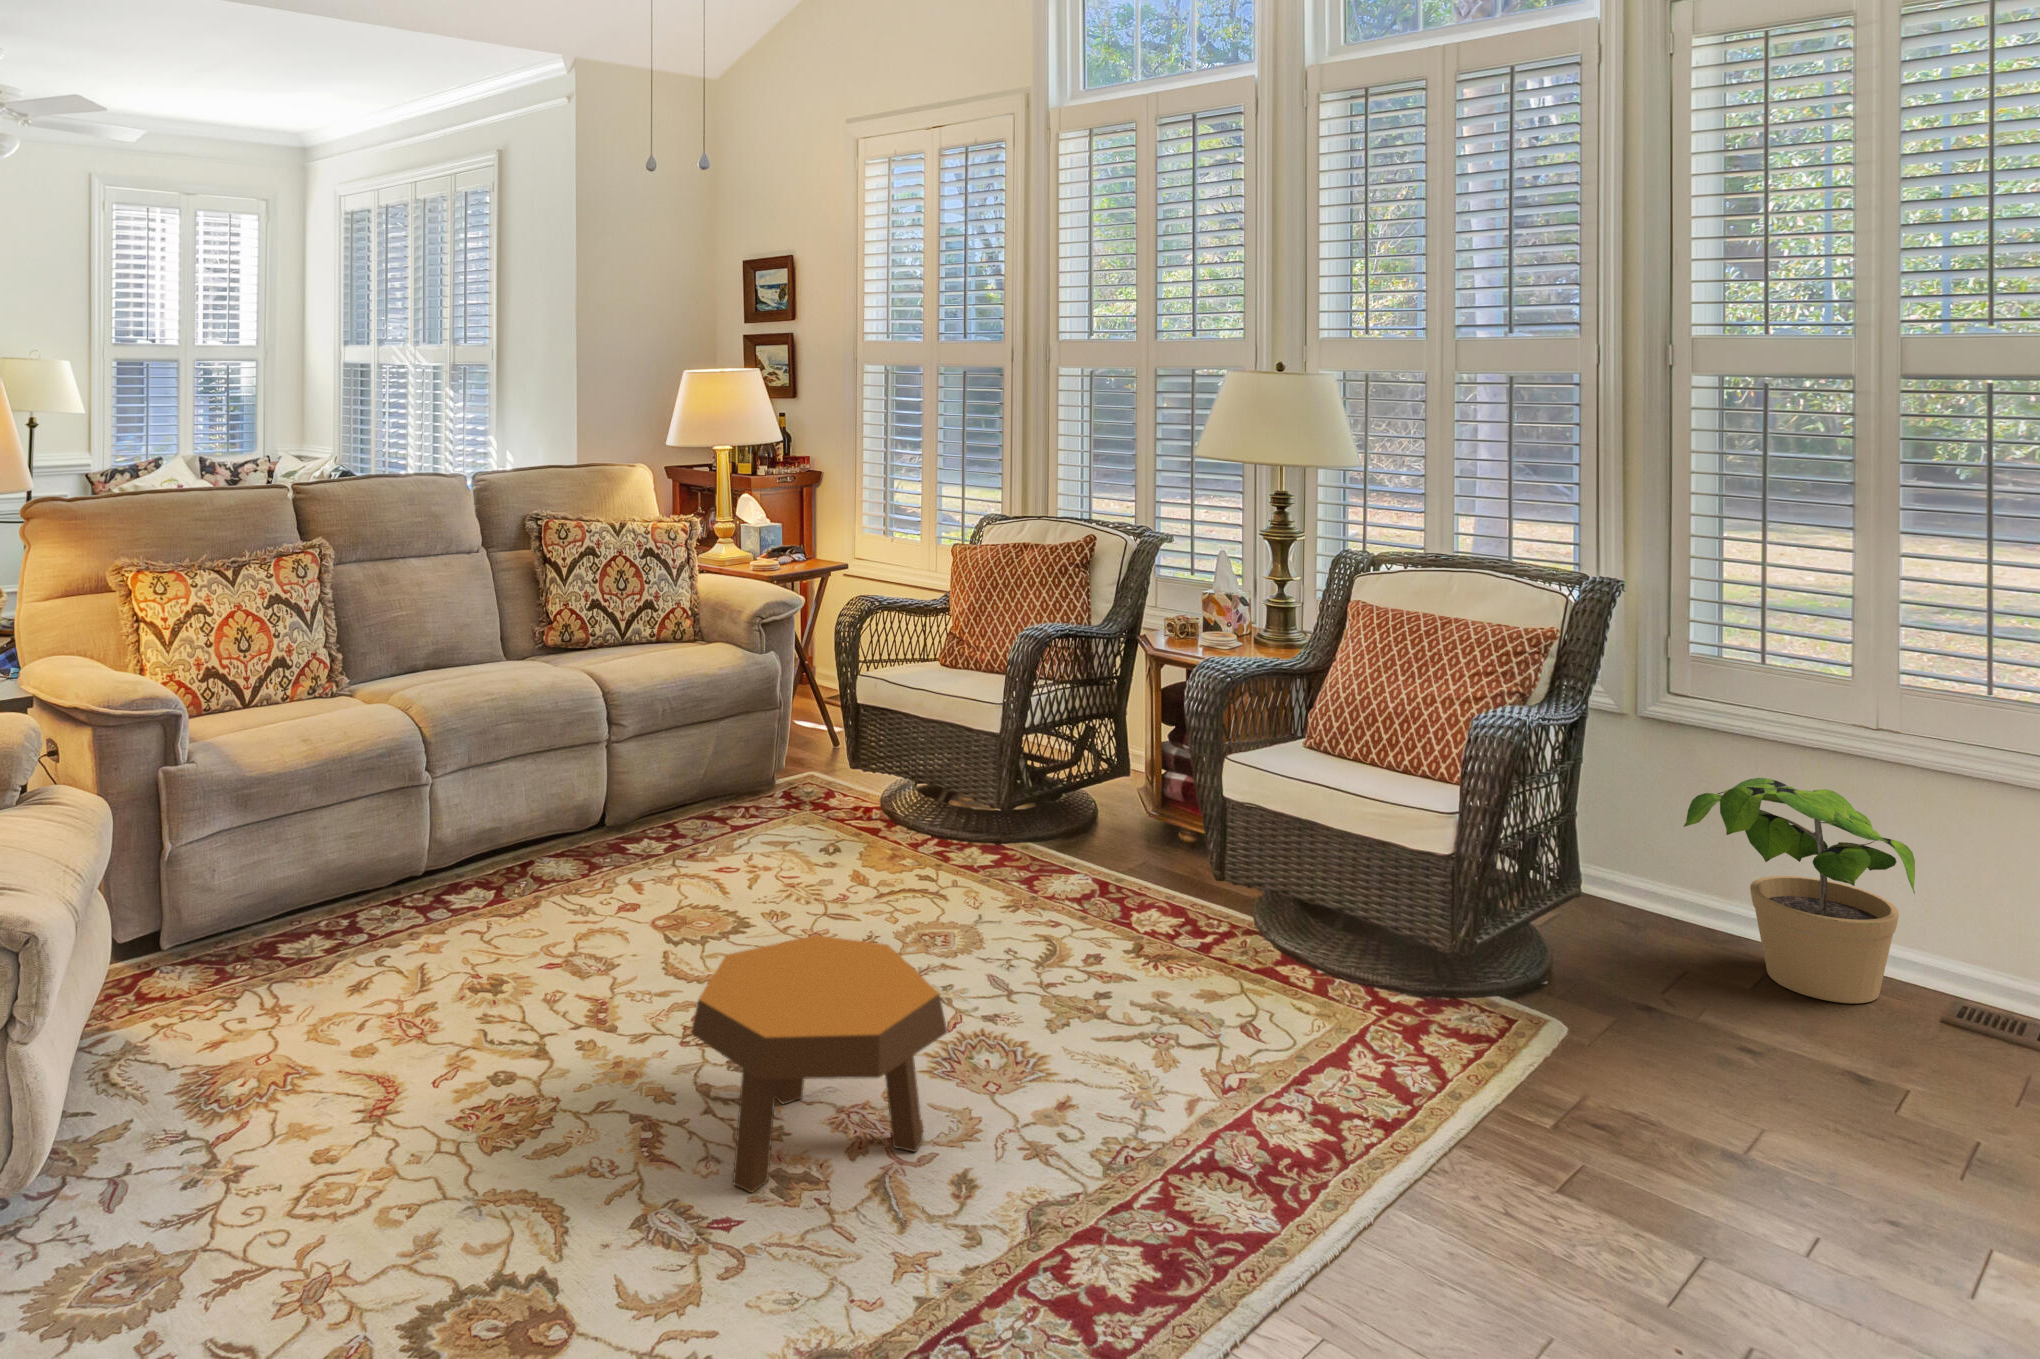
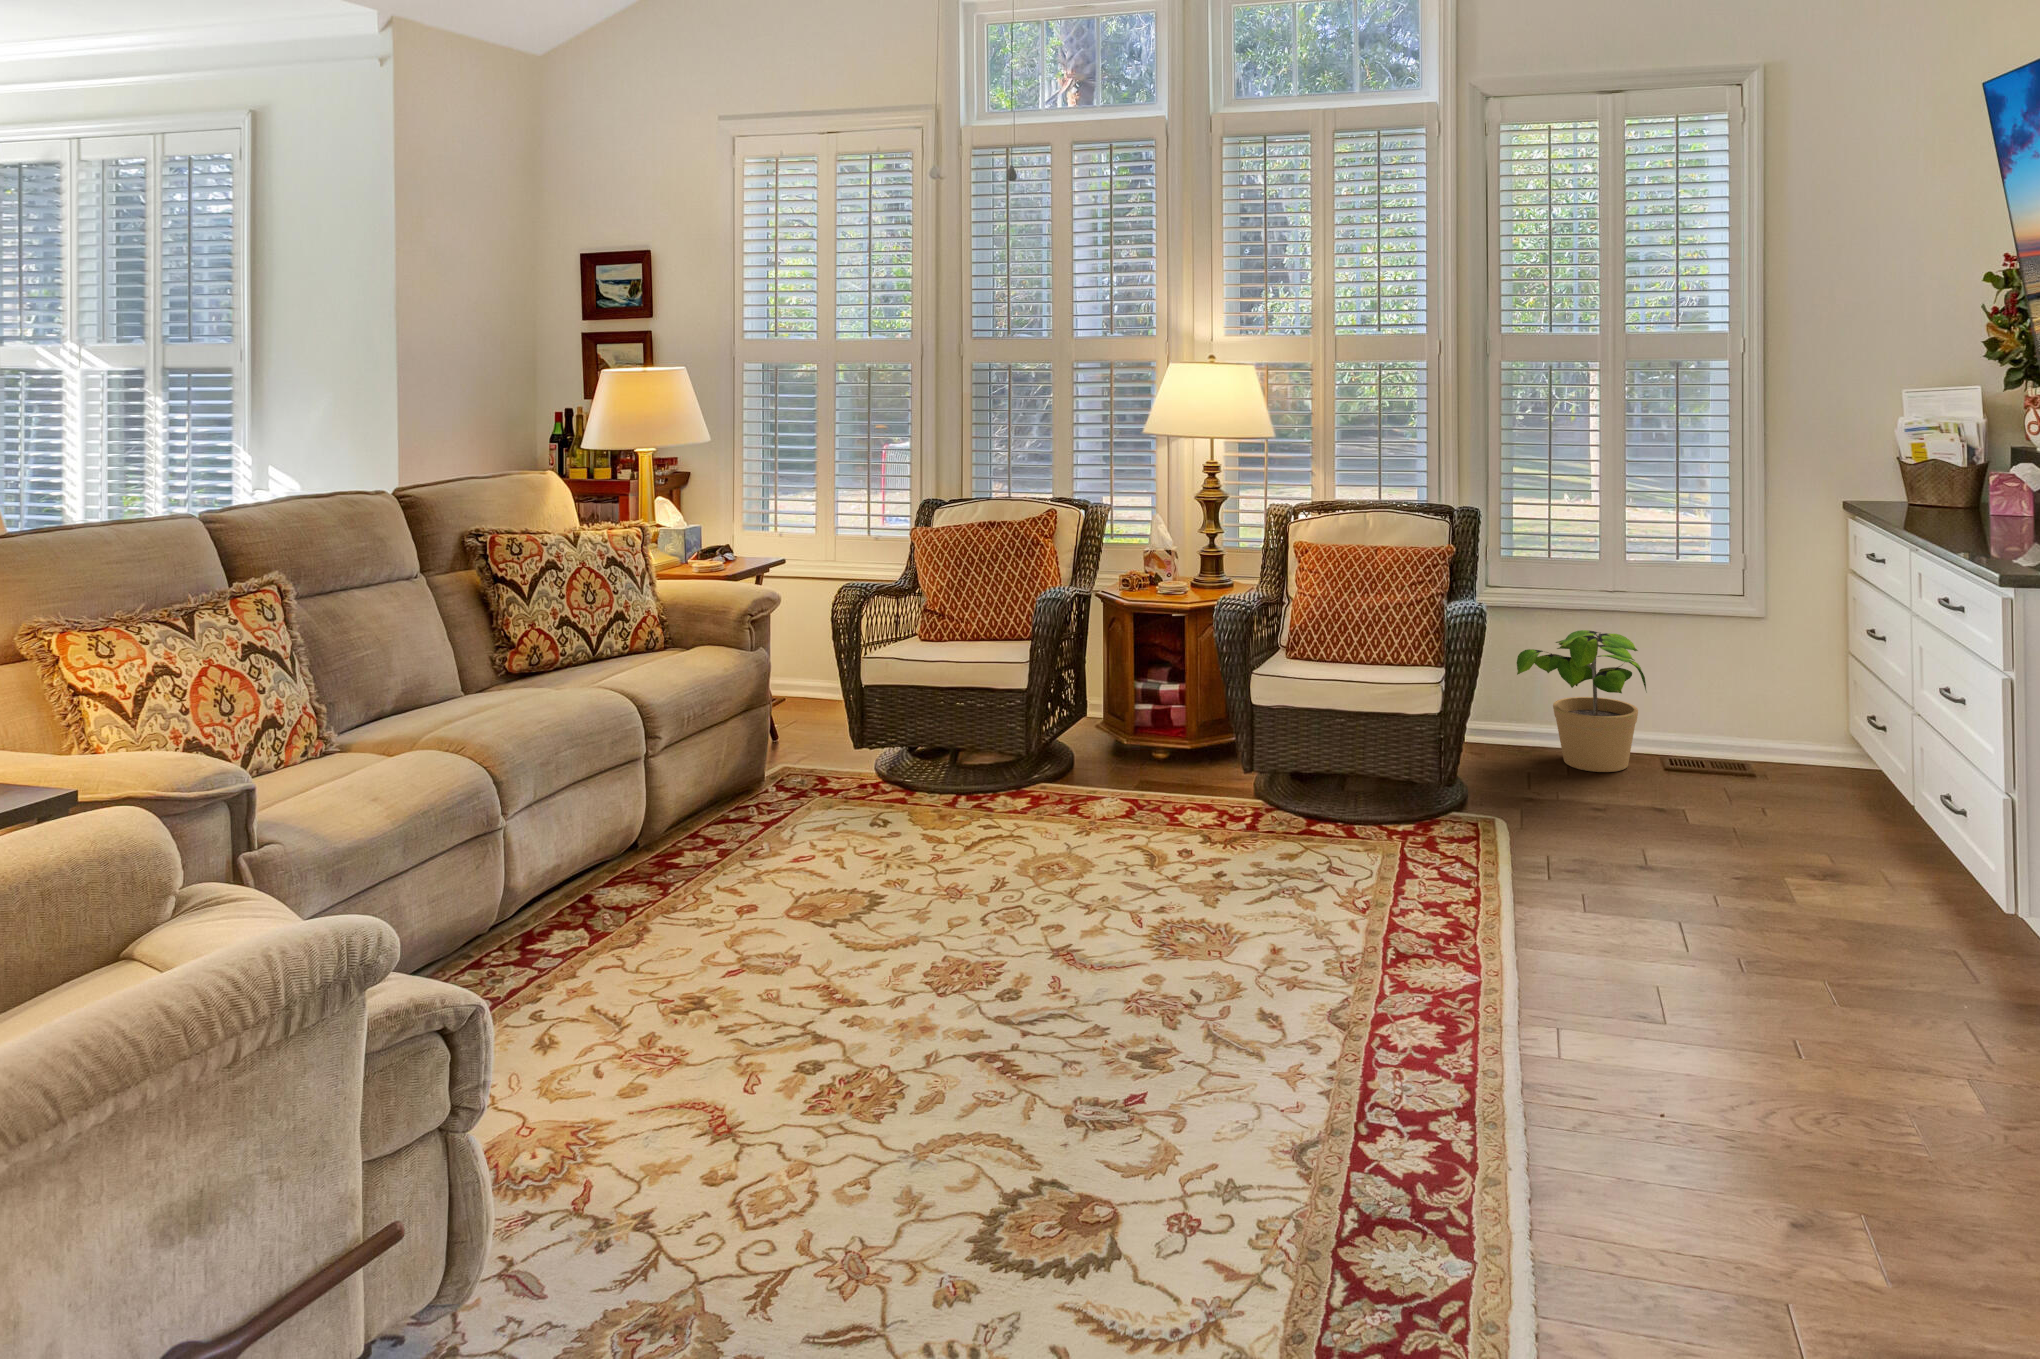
footstool: present [691,935,947,1193] -> none [1018,853,1230,1073]

